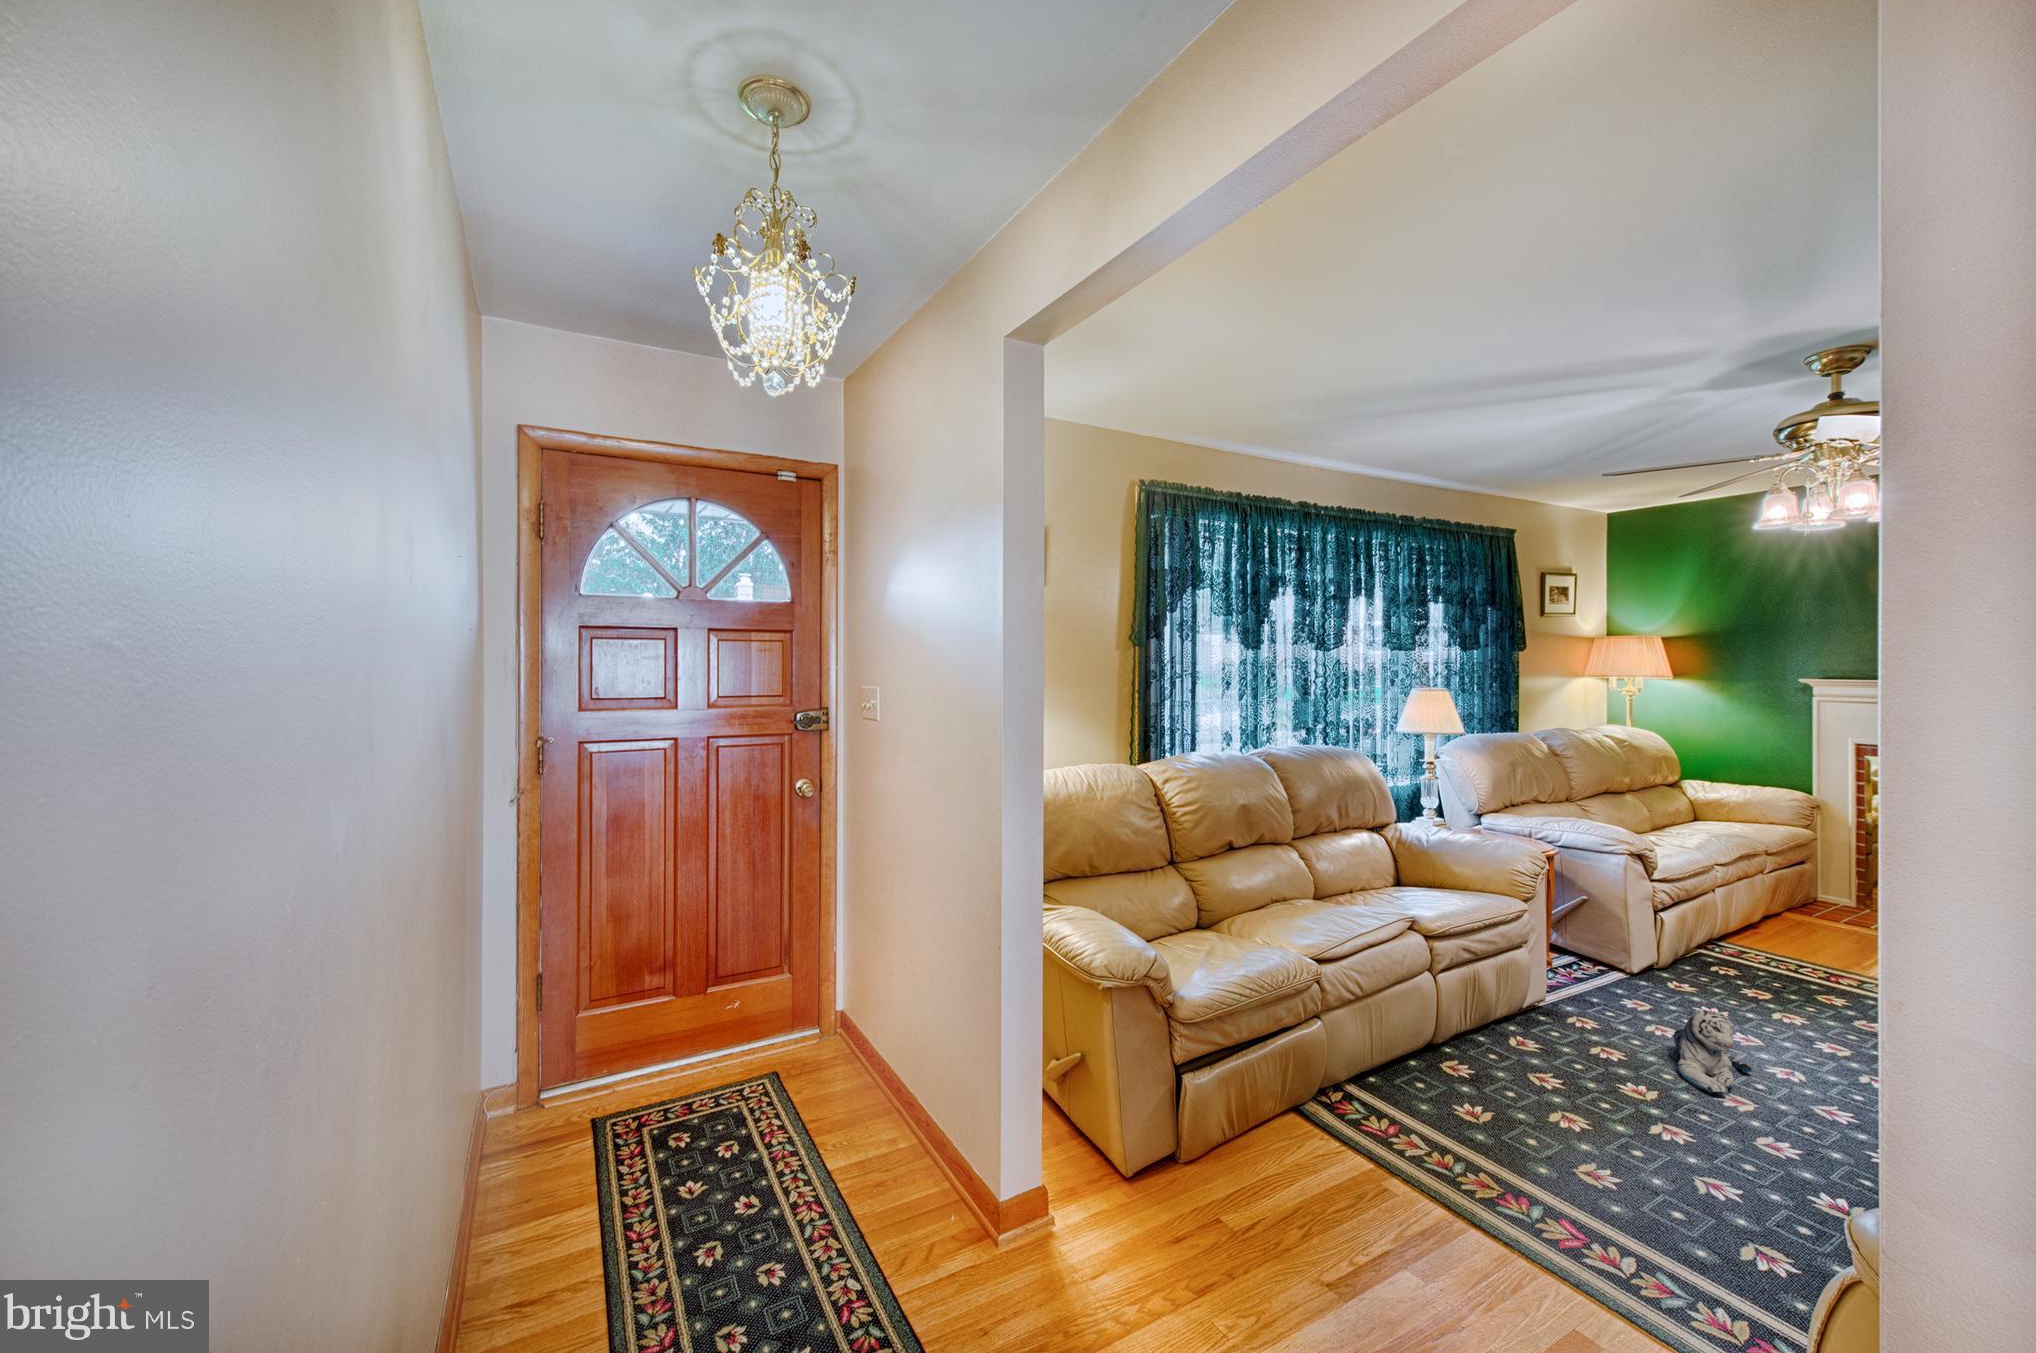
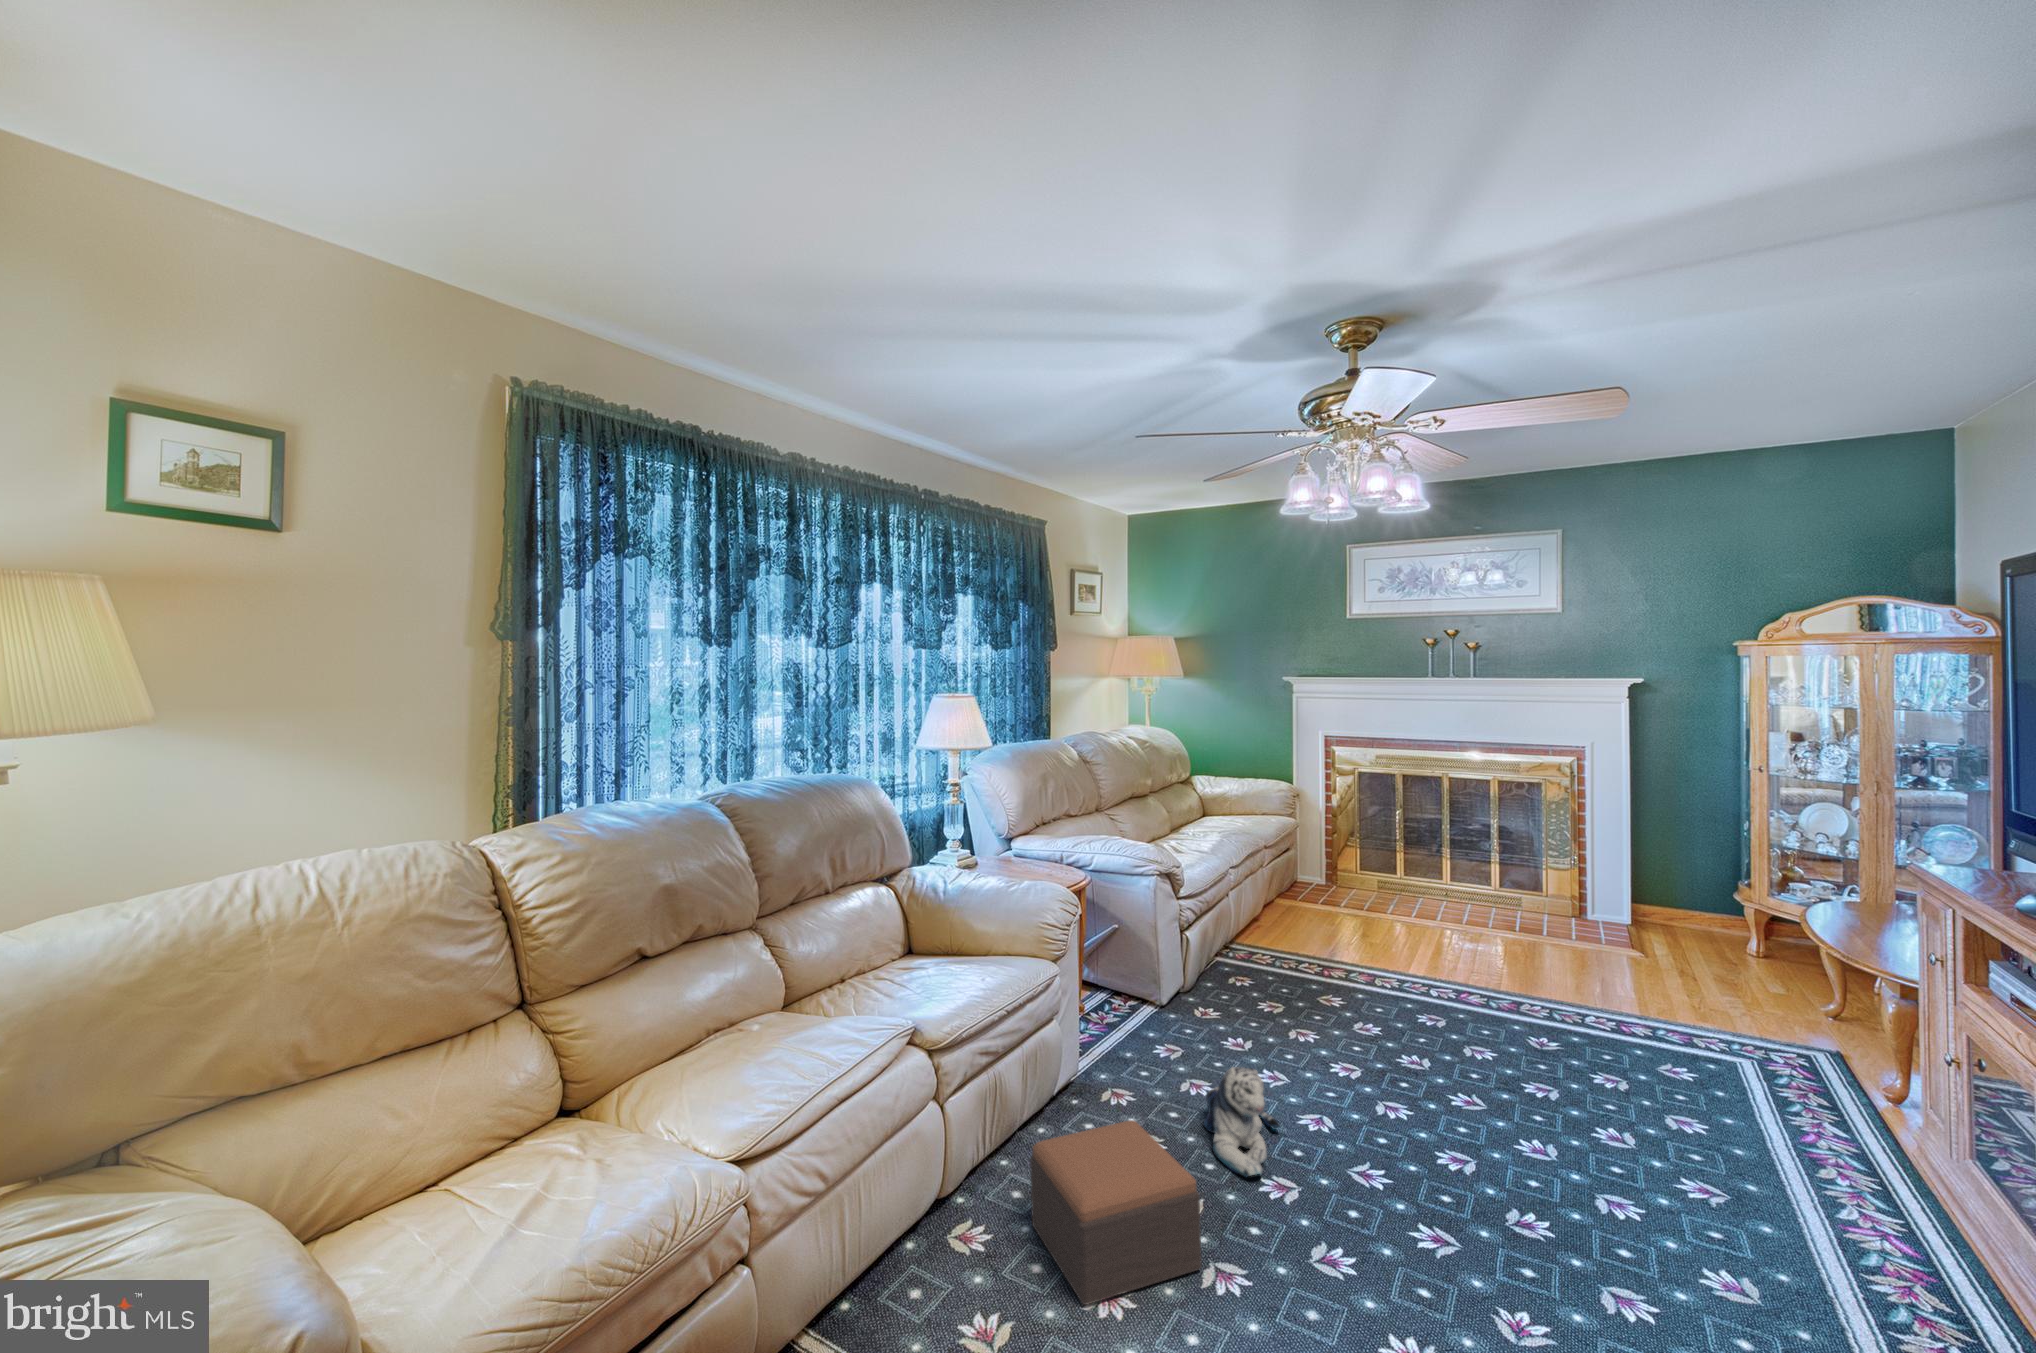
footstool: none [1508,1016,1660,1131] -> present [1030,1120,1201,1305]

